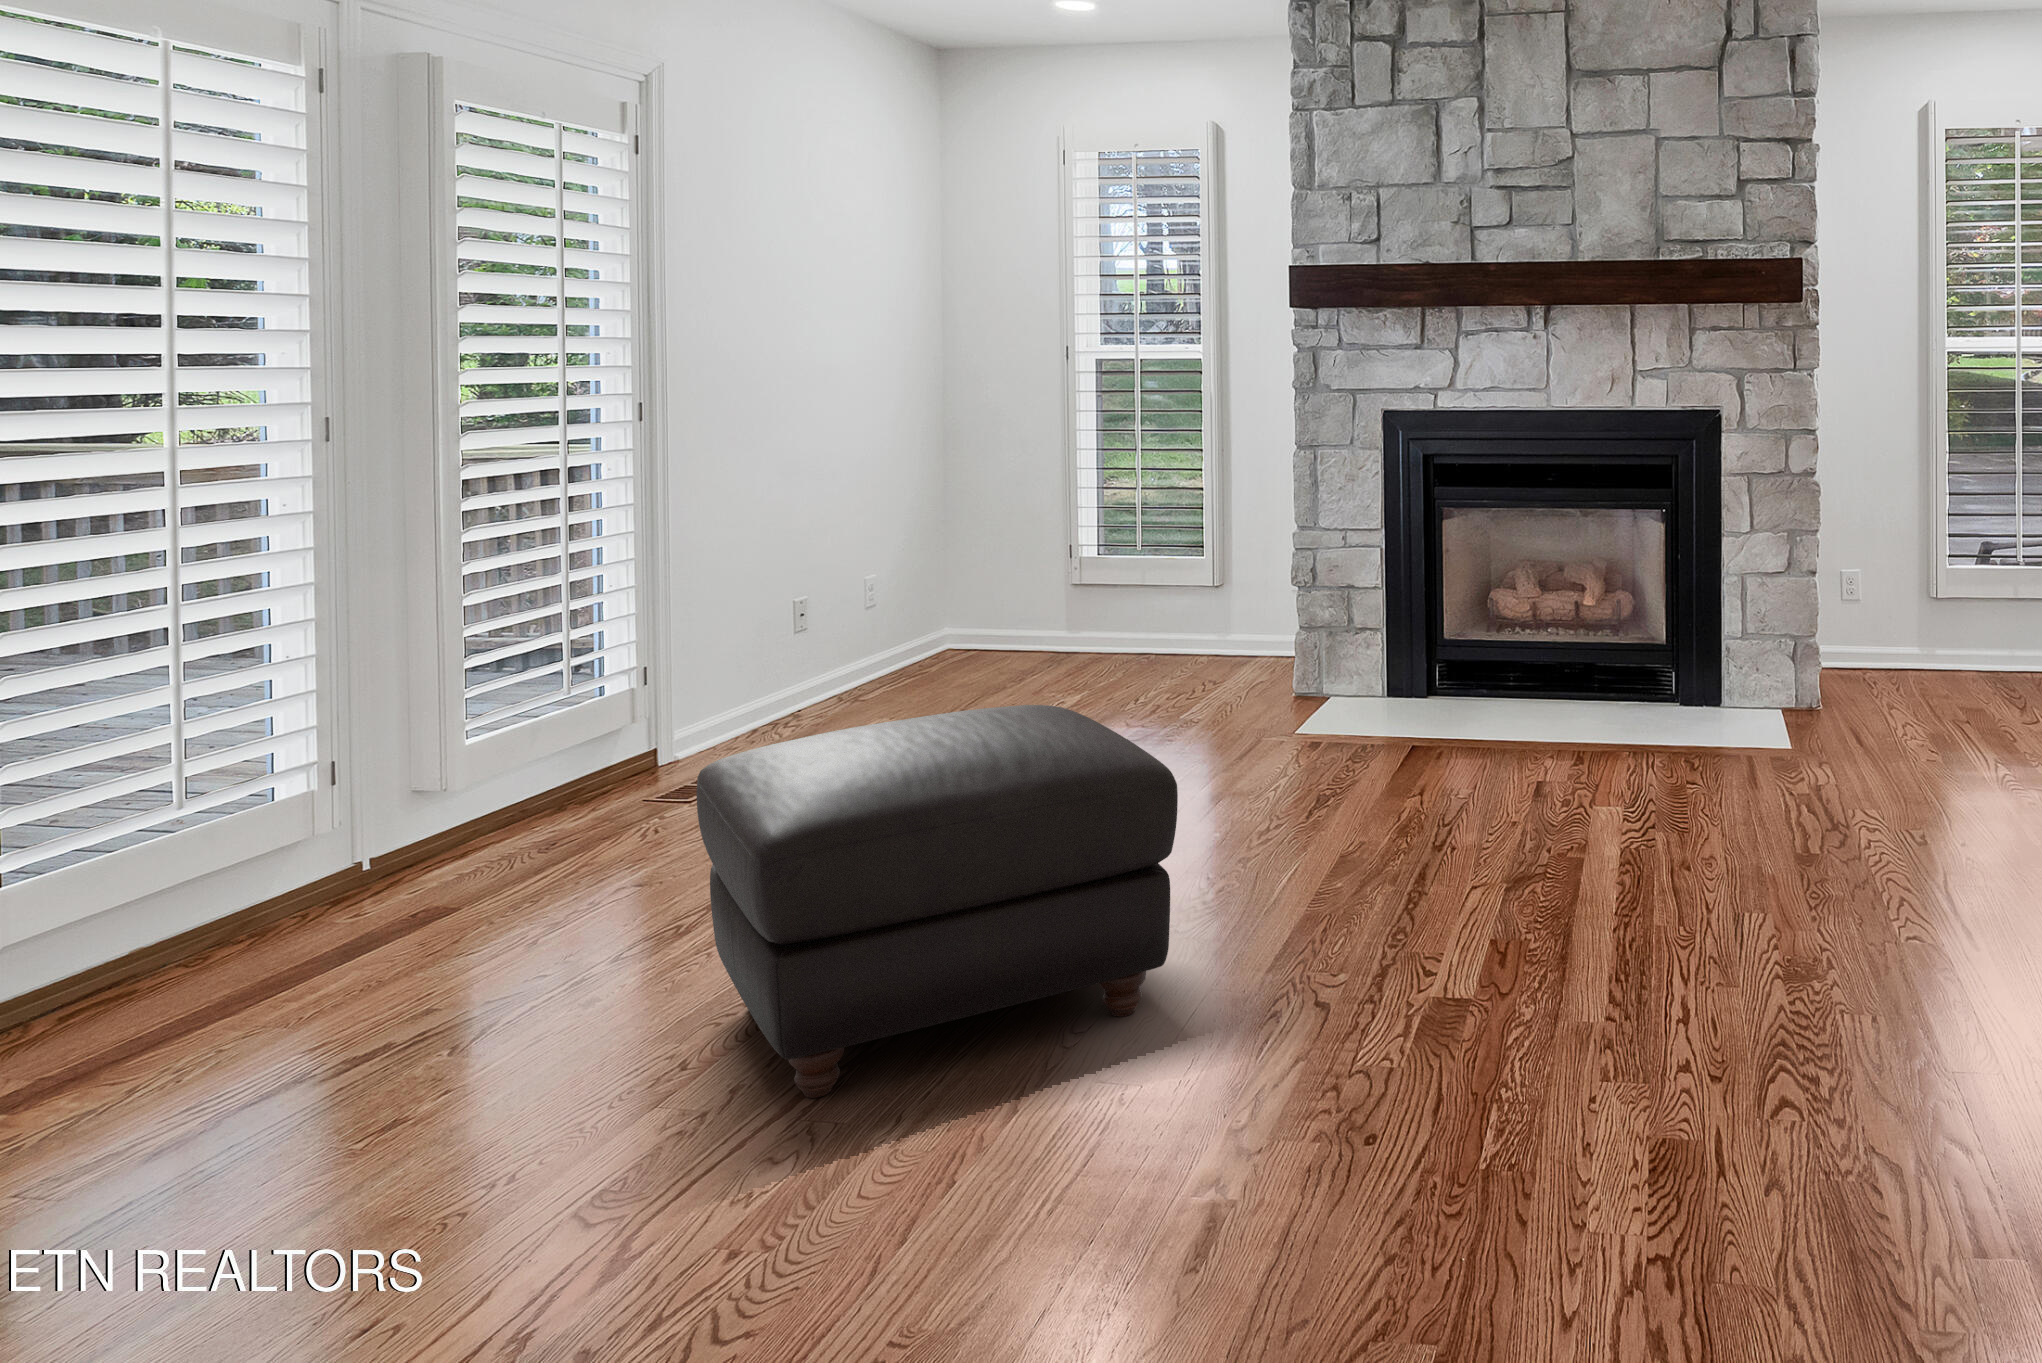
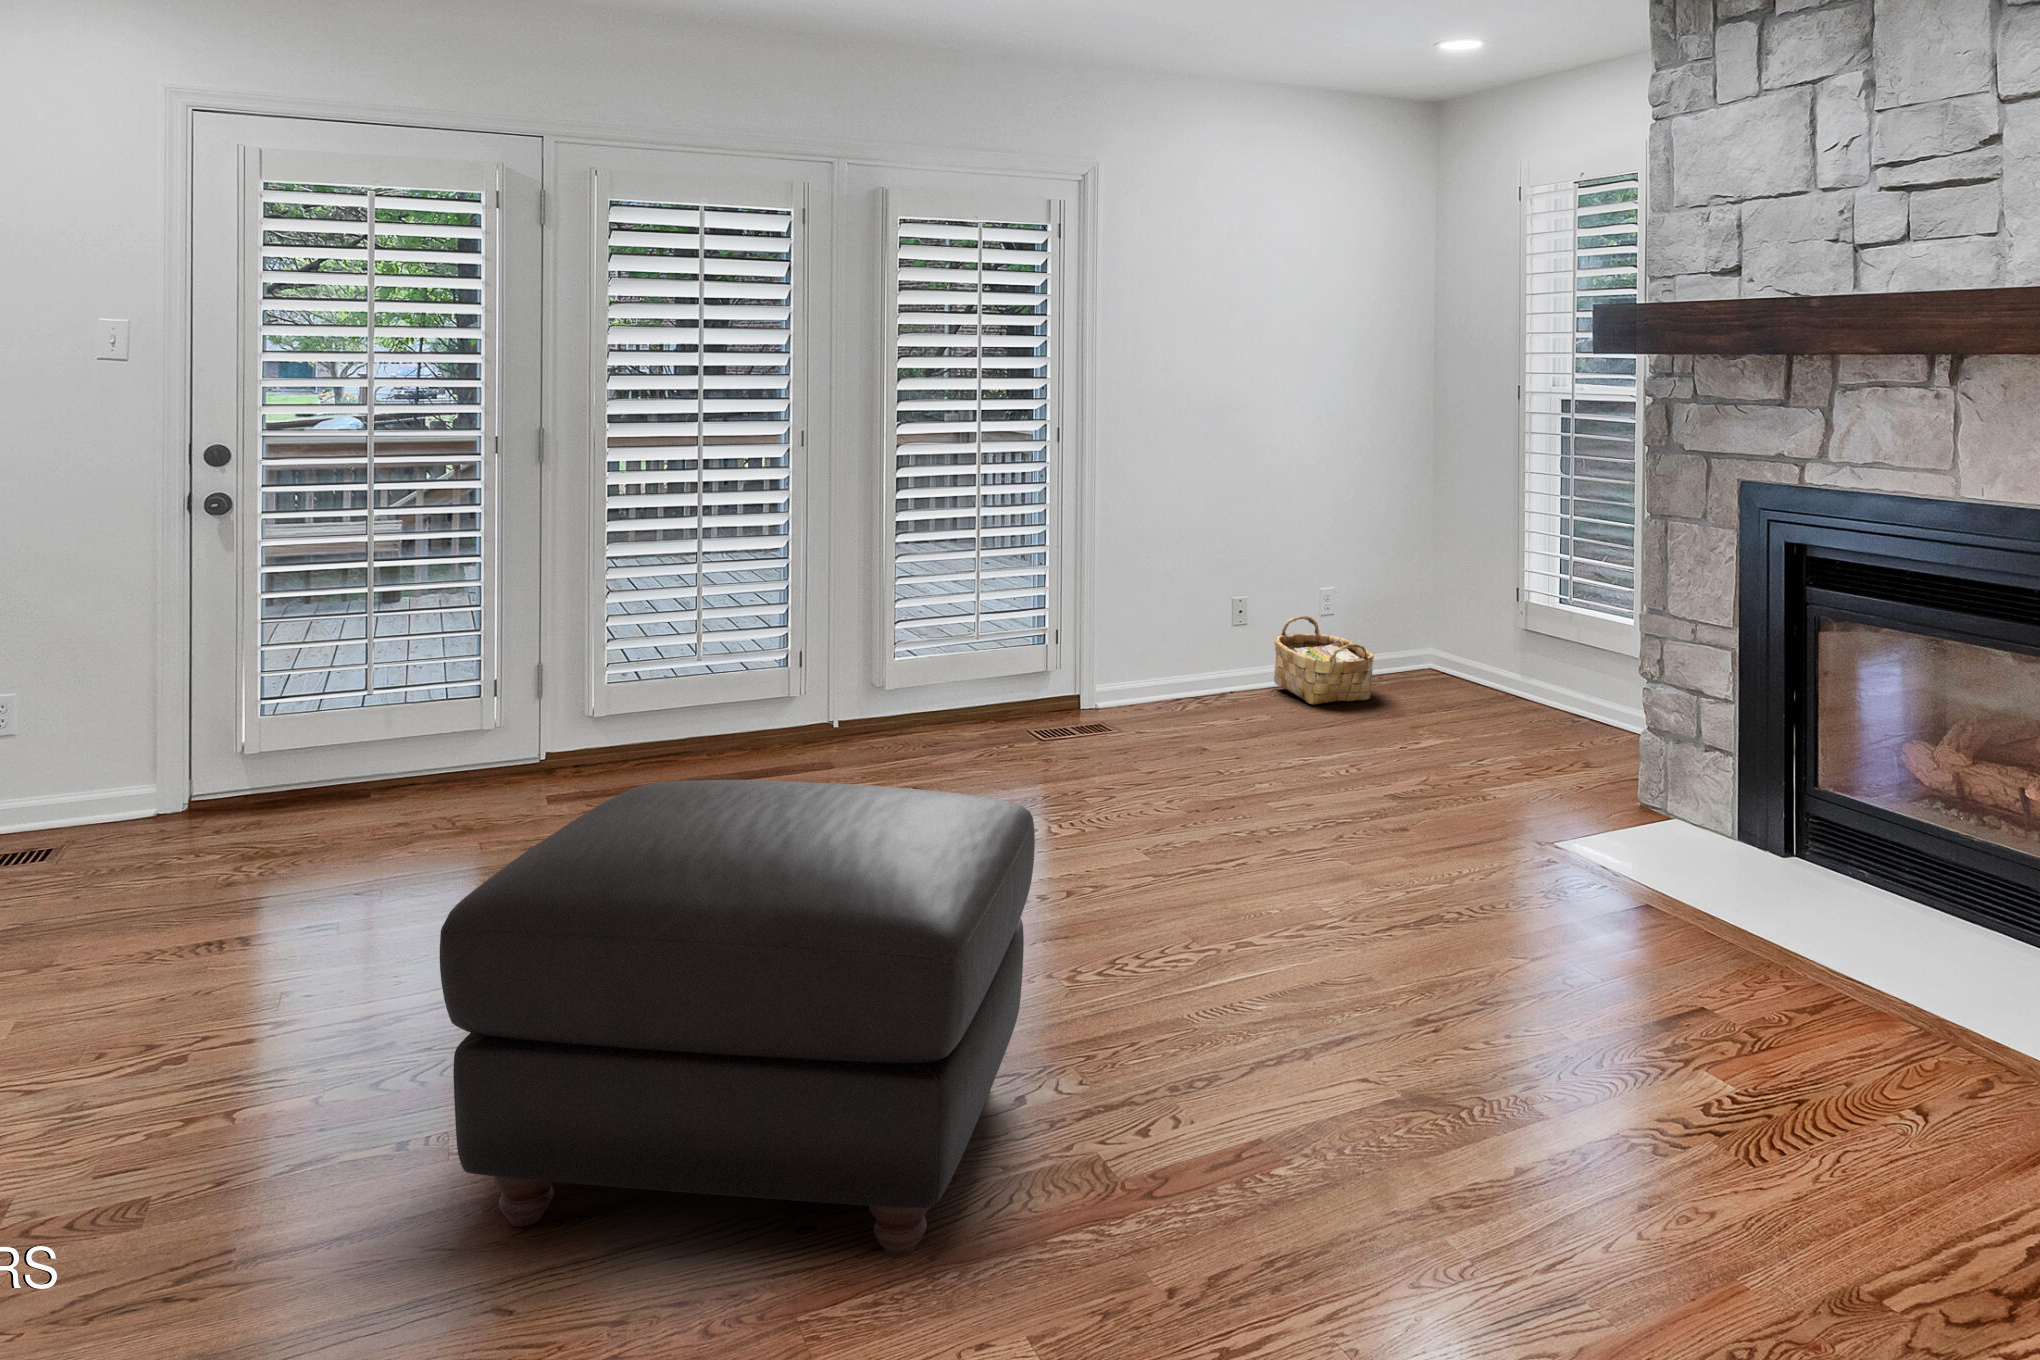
woven basket: none [896,575,1003,658] -> present [1274,615,1374,705]

